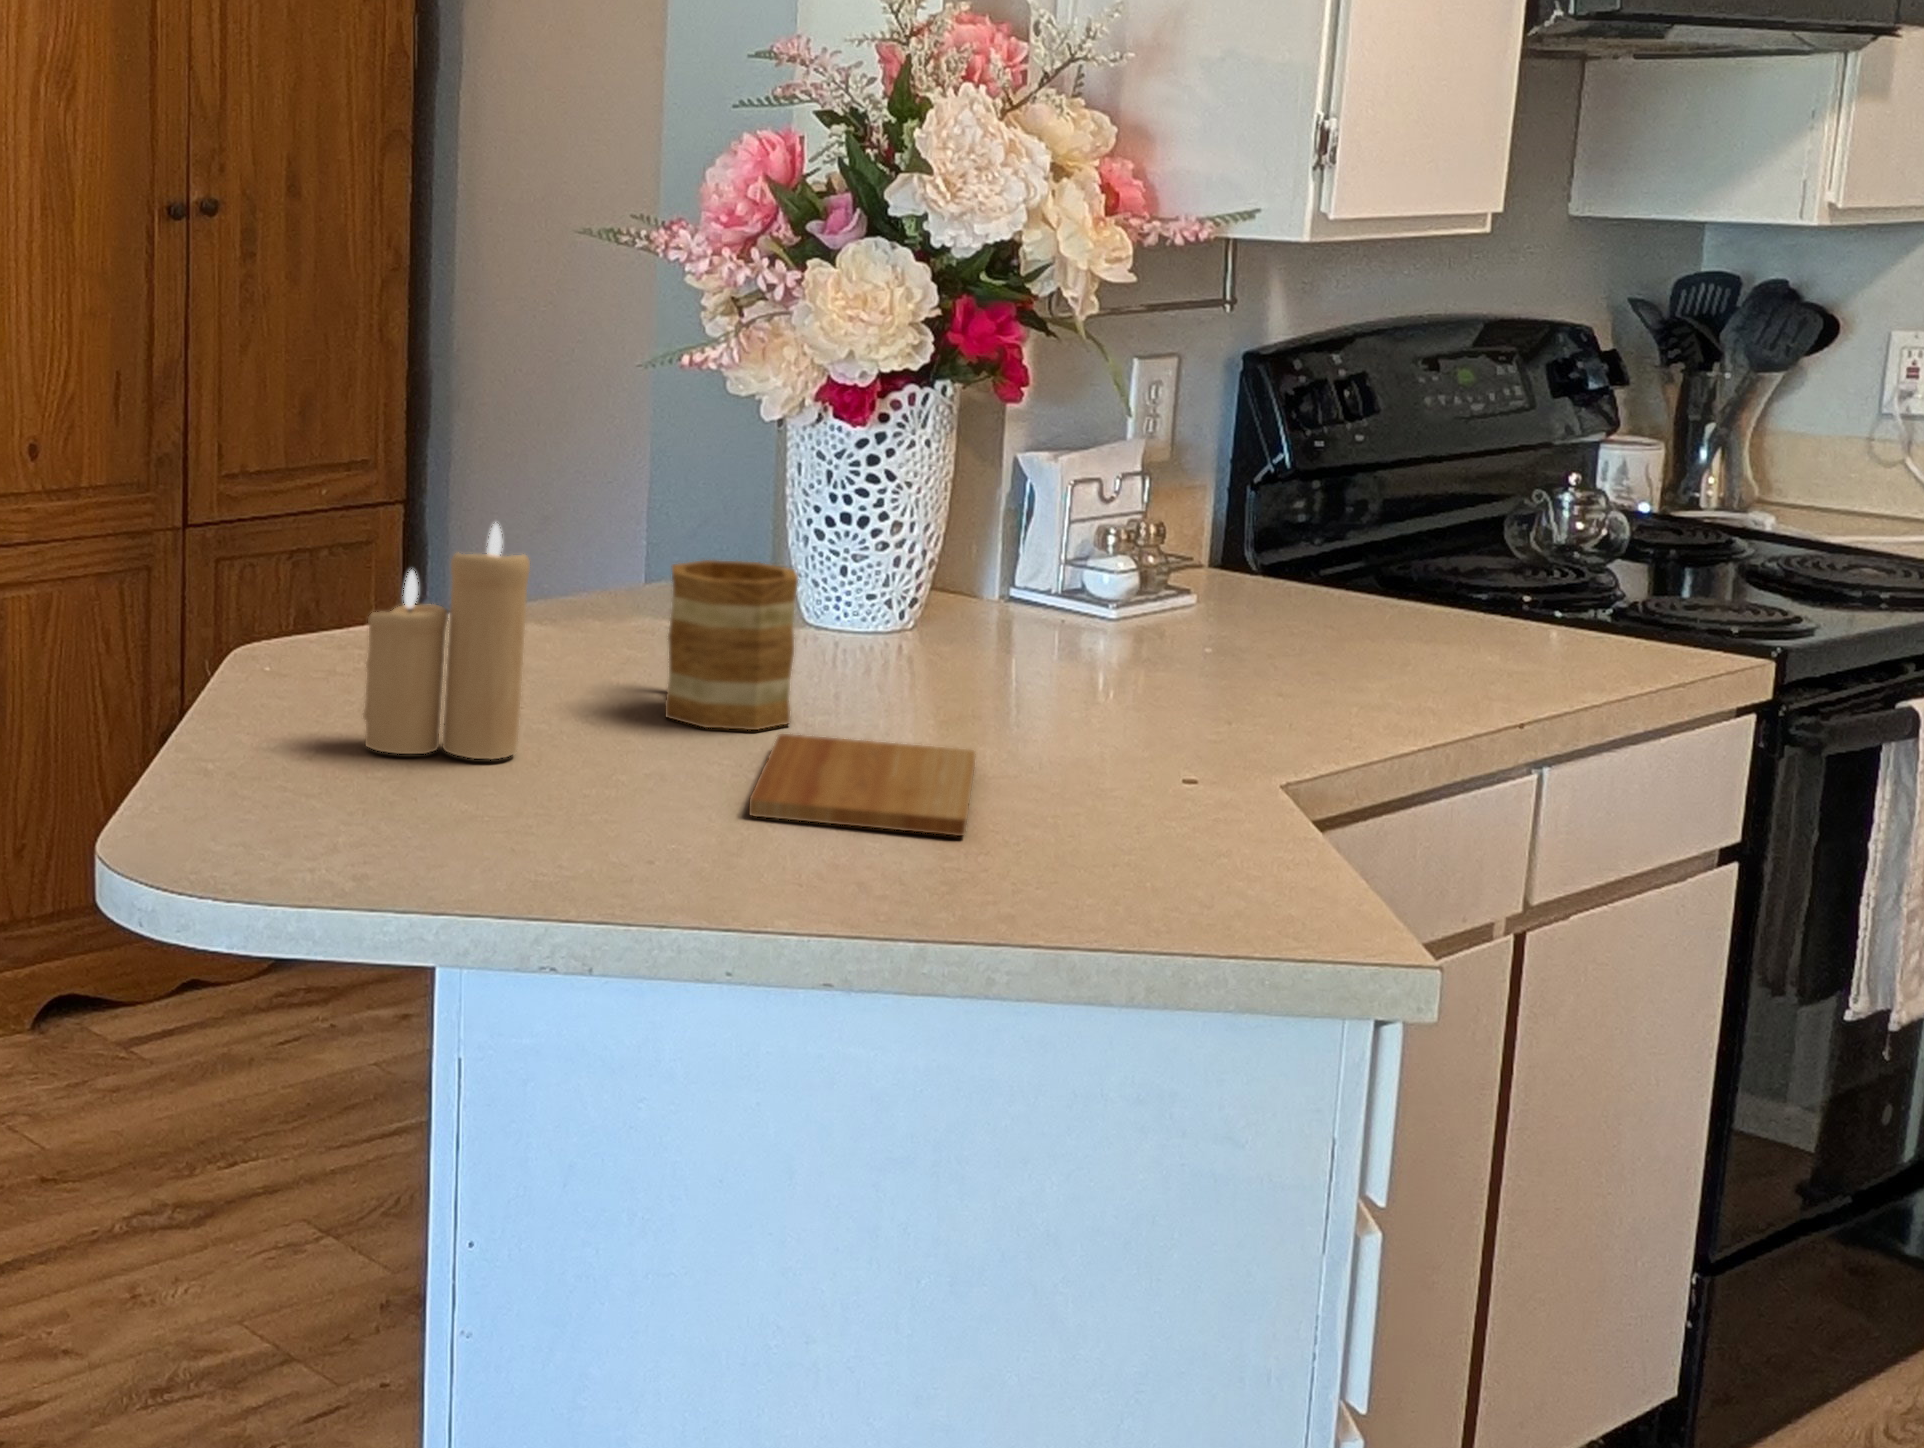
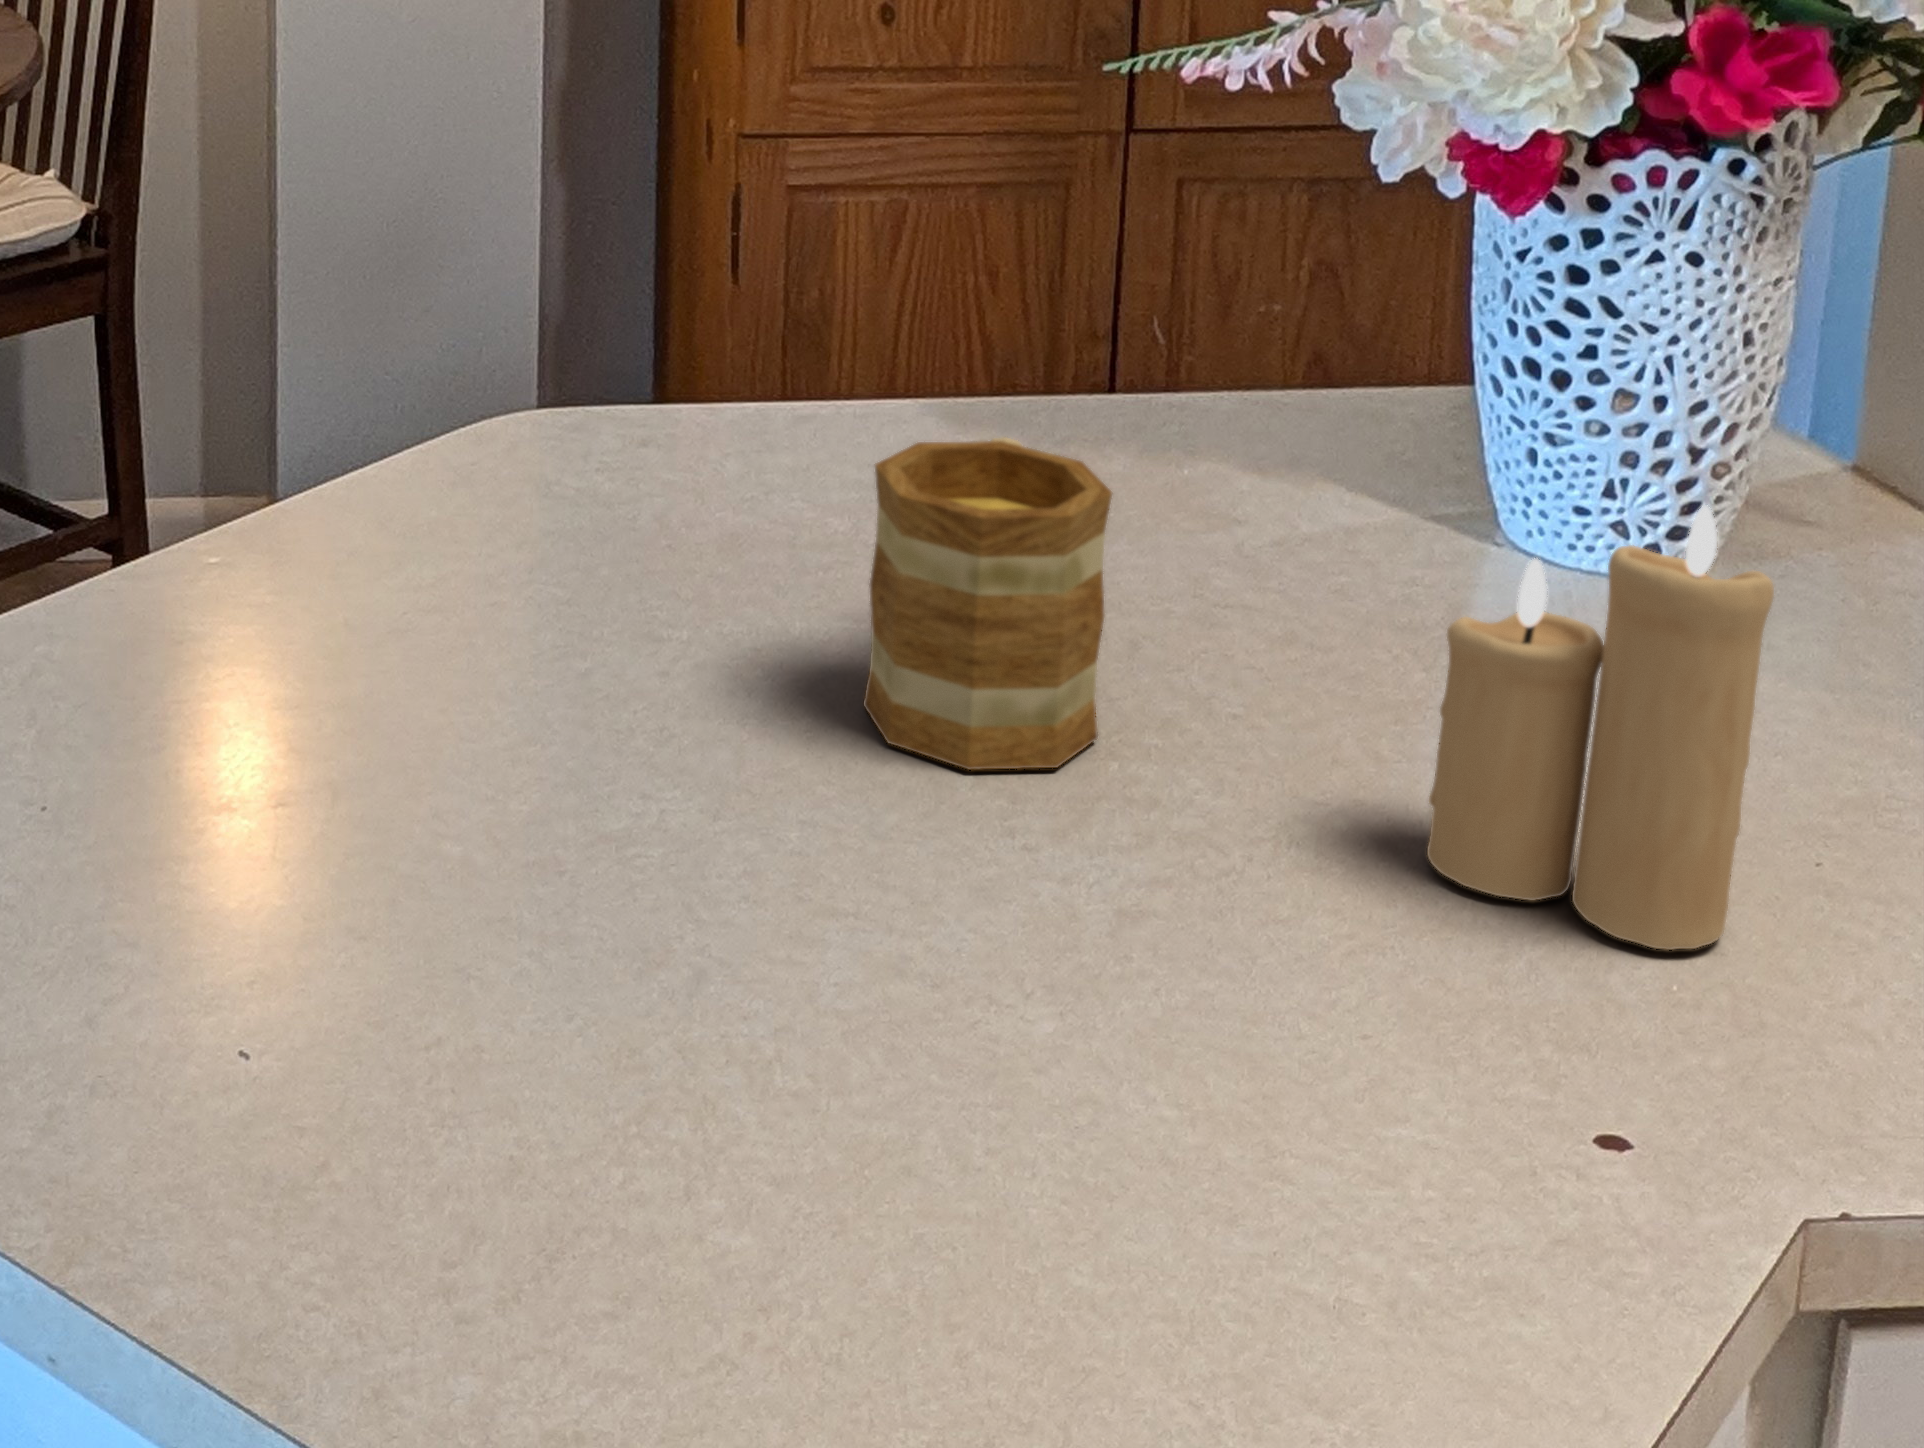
candle: present [363,524,530,759] -> present [1427,505,1774,950]
cutting board: present [749,734,976,836] -> none [614,798,1243,1140]

